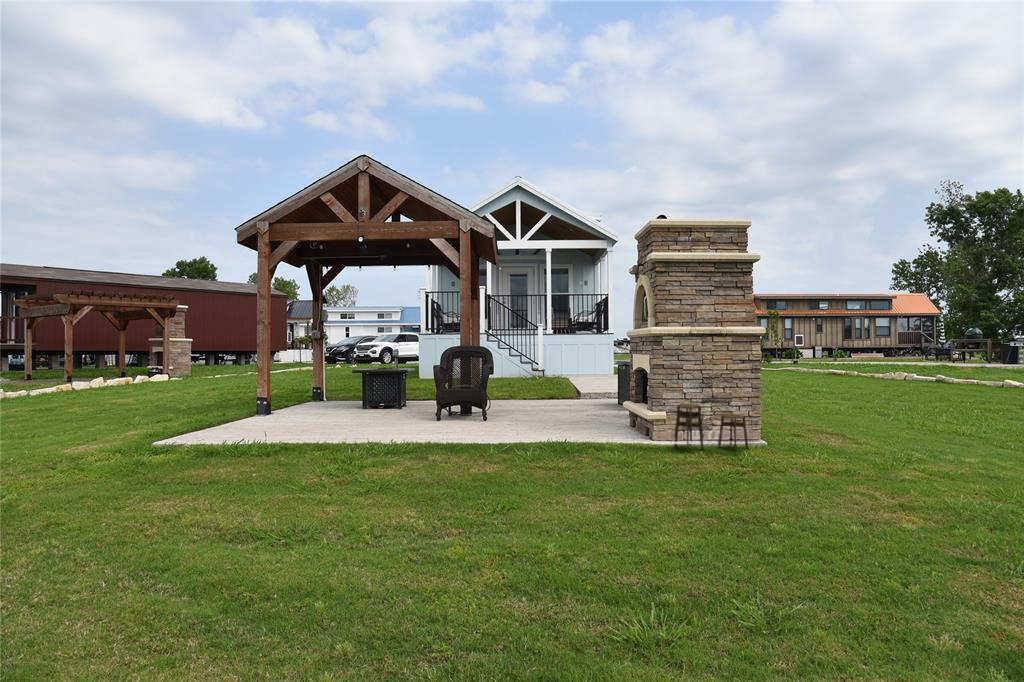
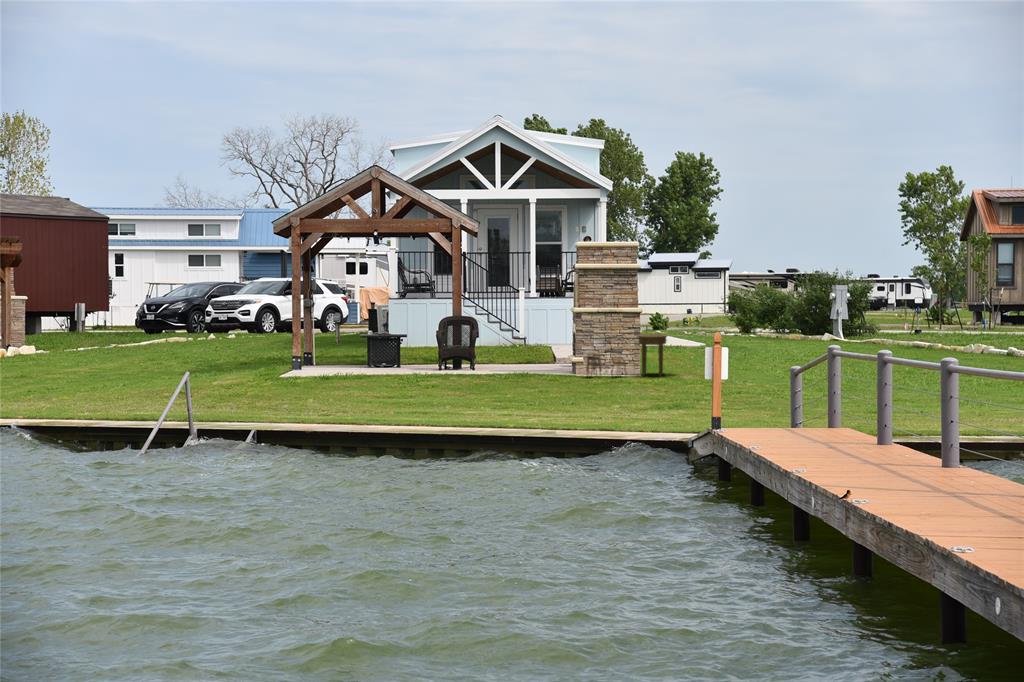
side table: none [755,371,817,448] -> present [638,334,668,377]

